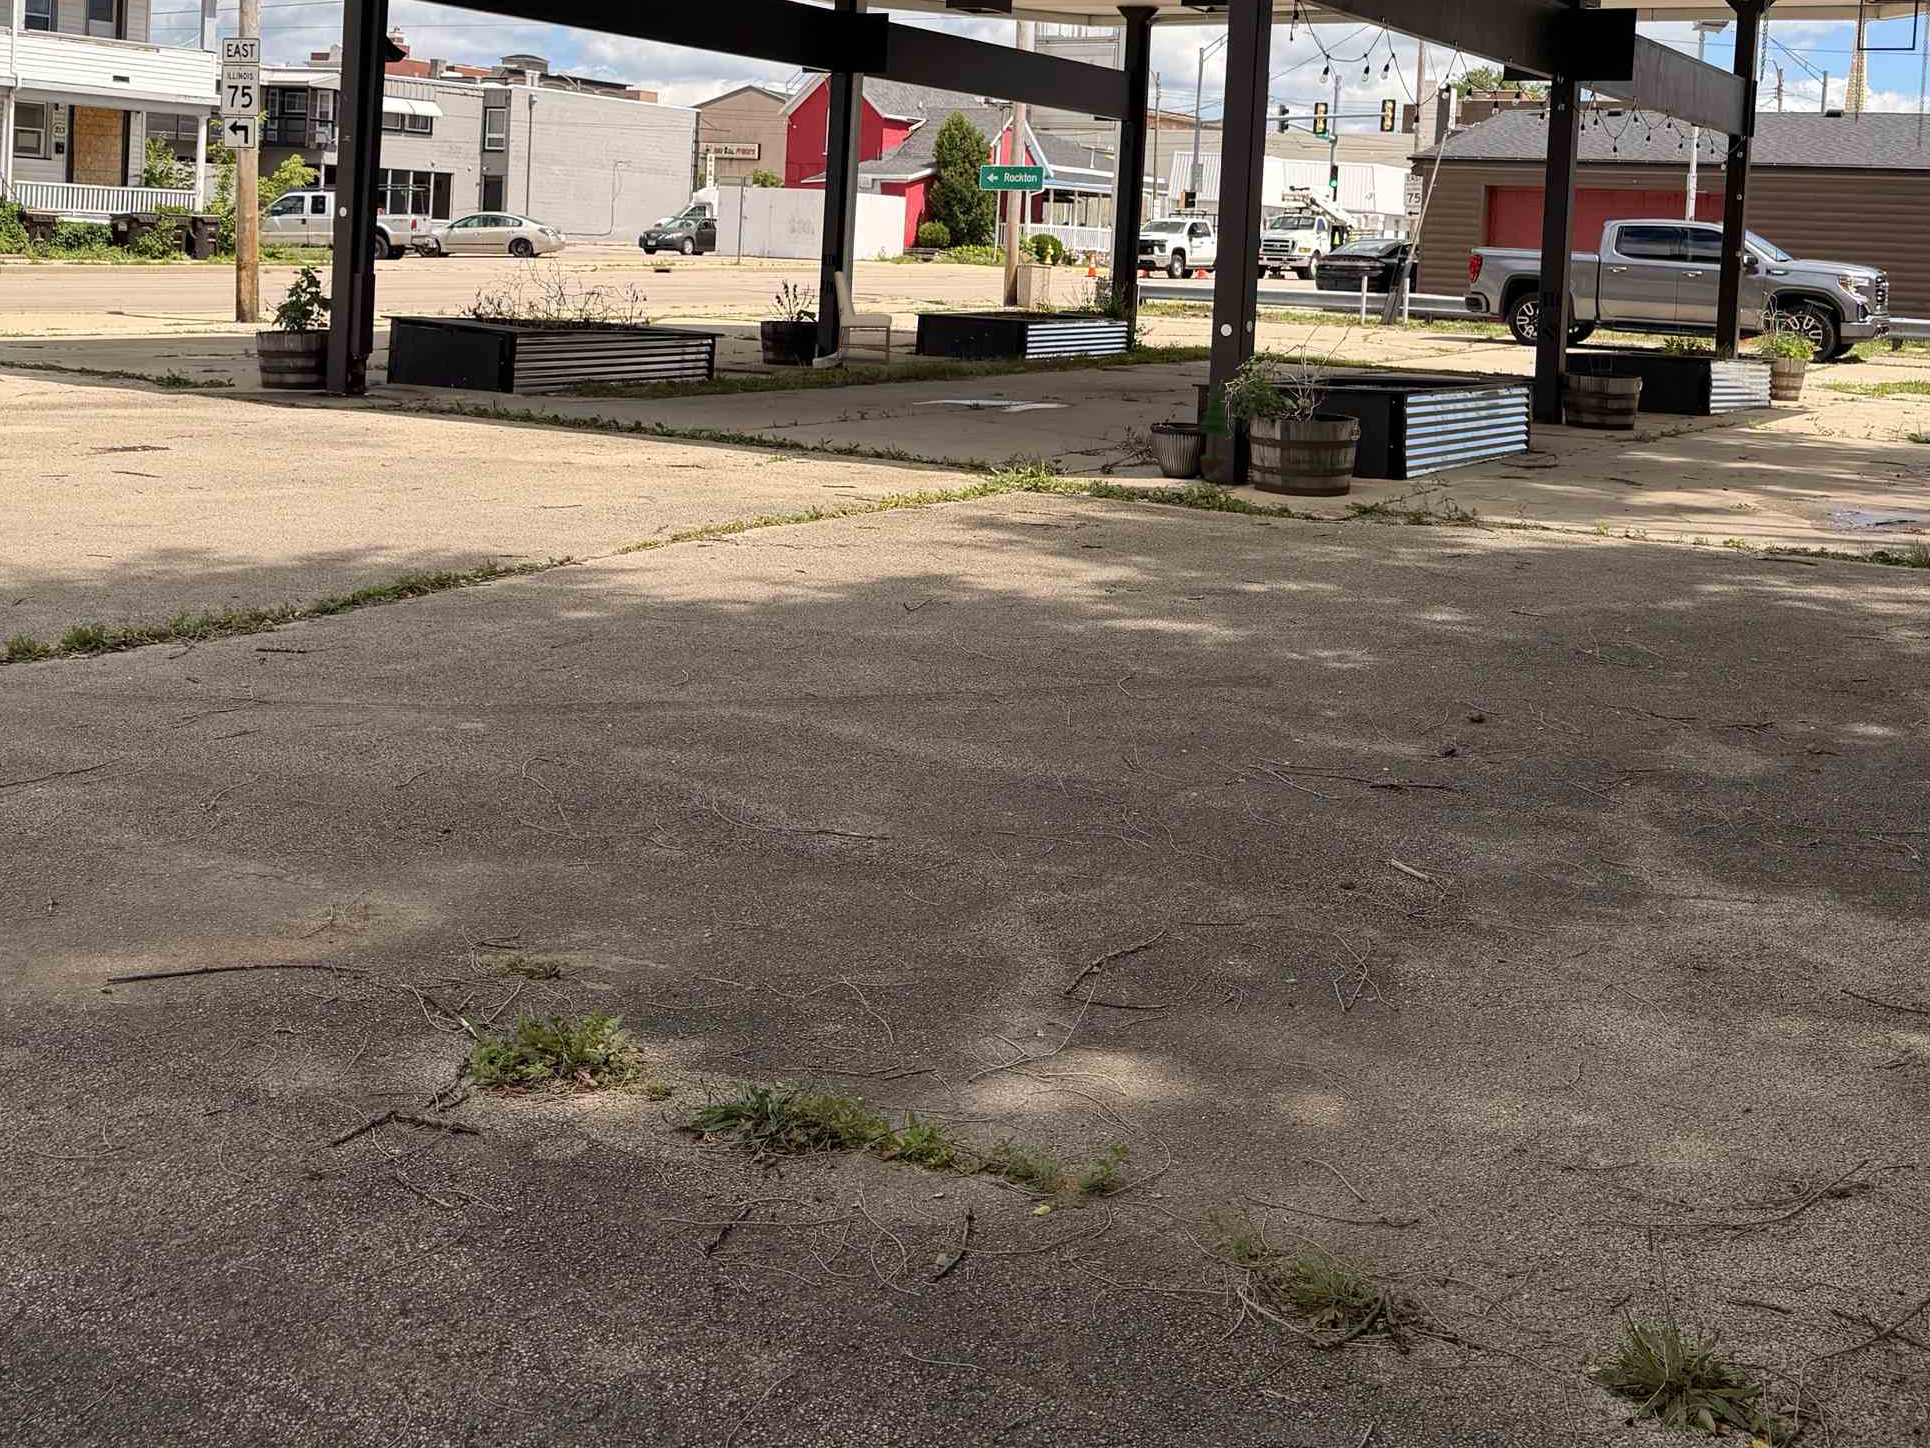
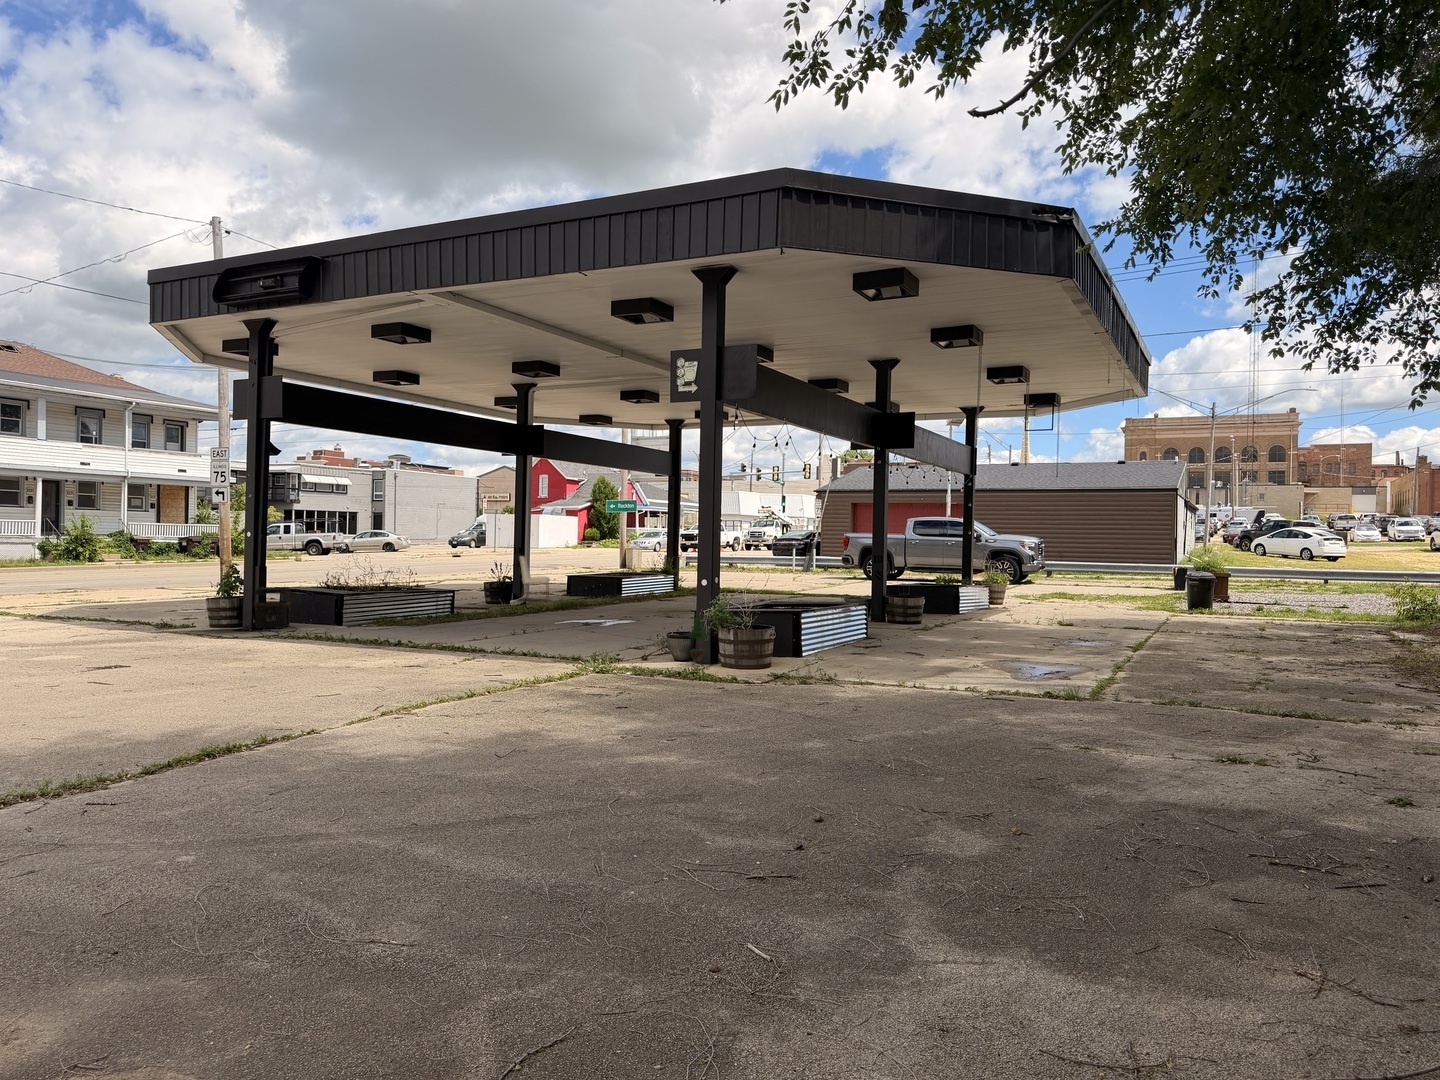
toolbox: none [352,314,418,395] -> present [255,587,291,629]

